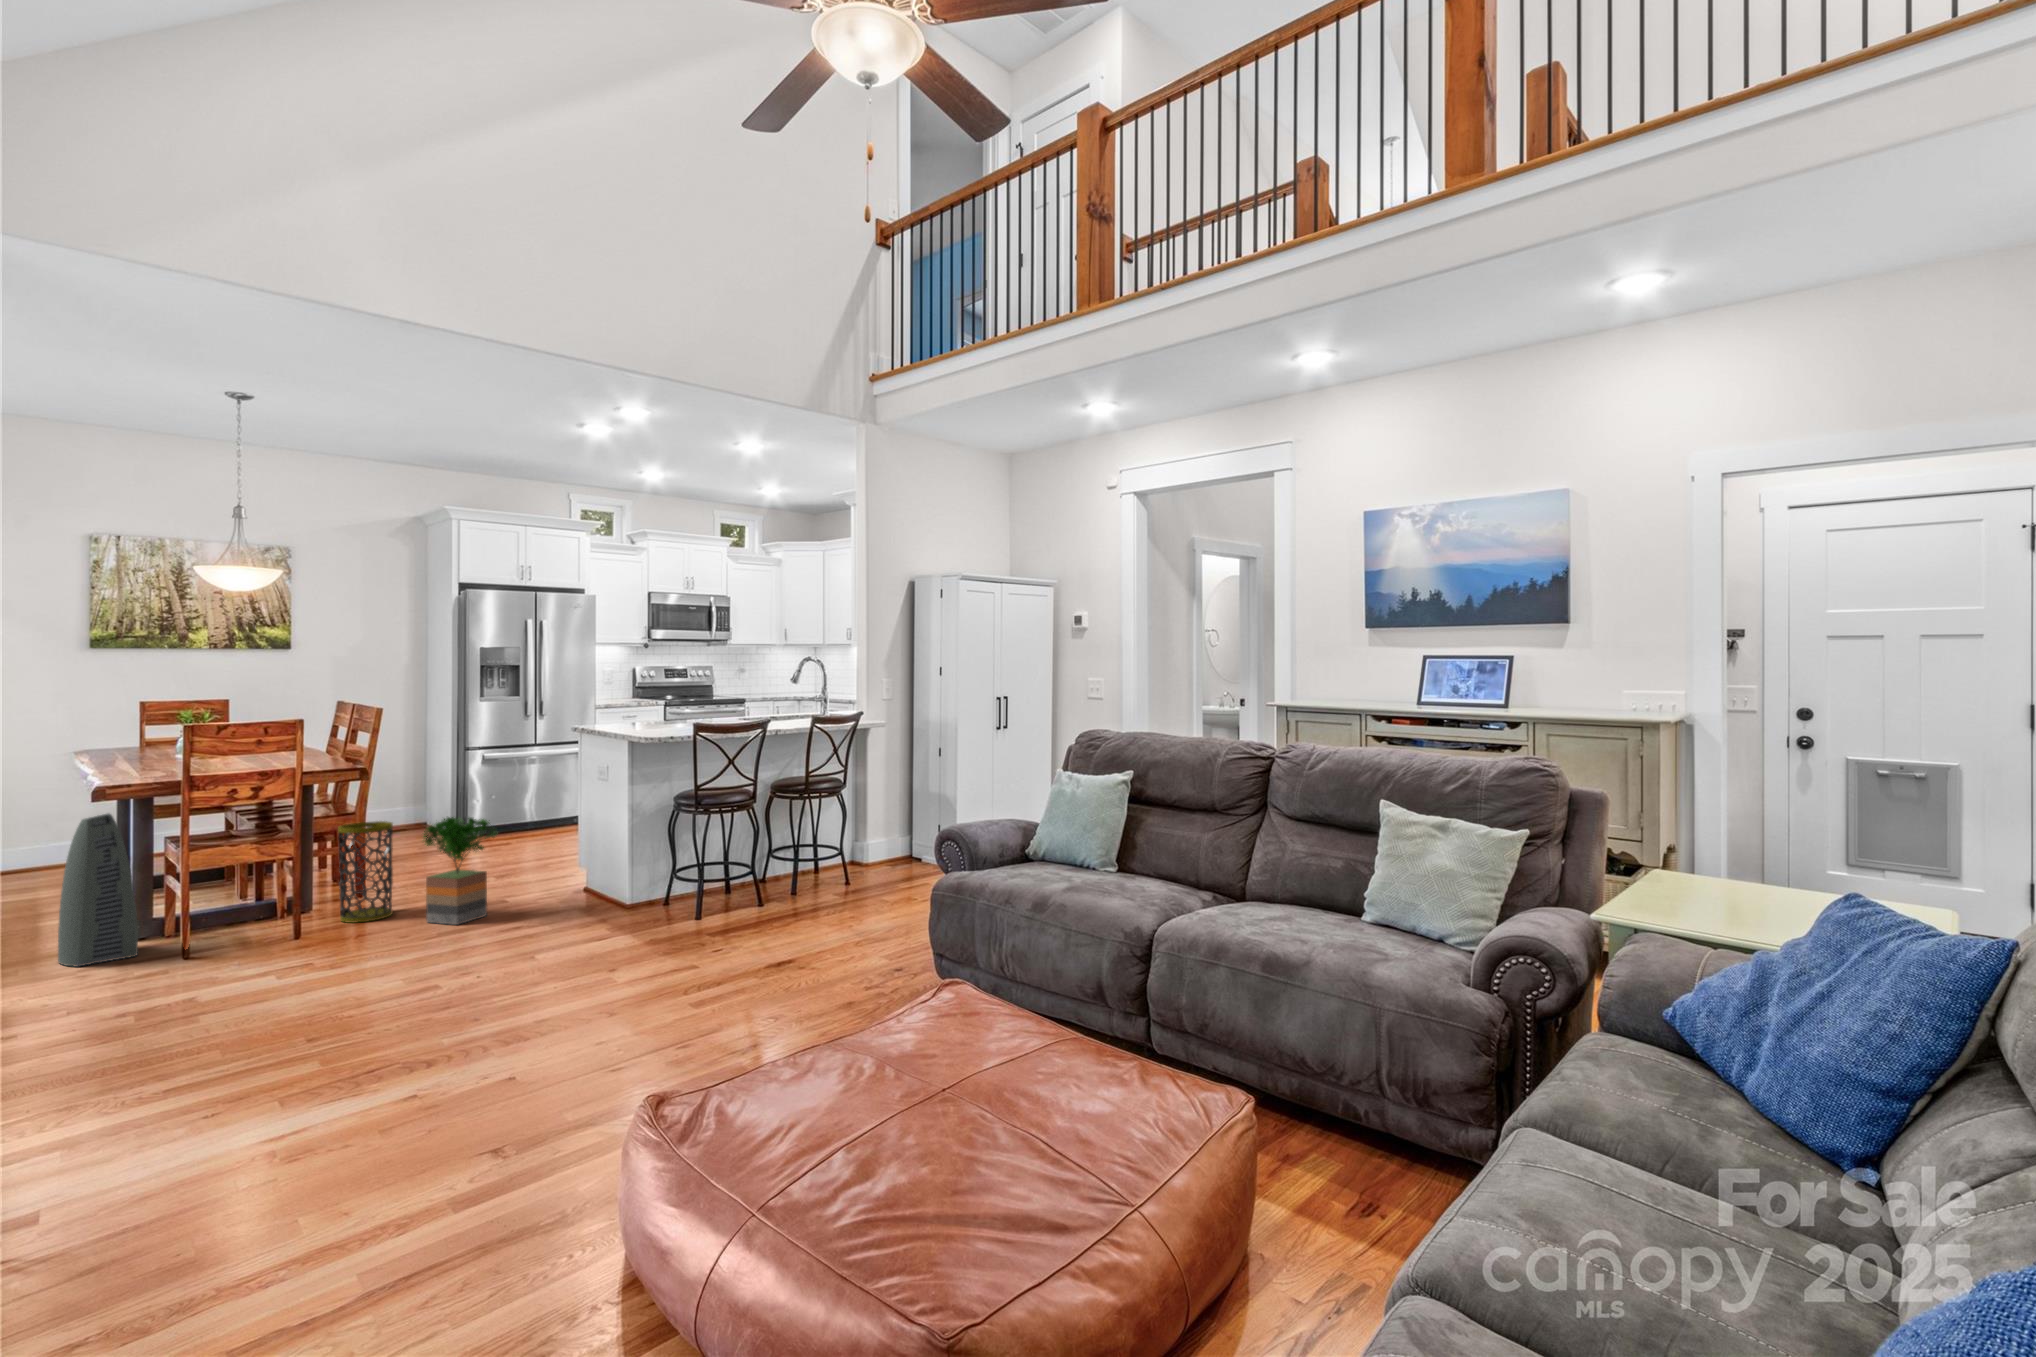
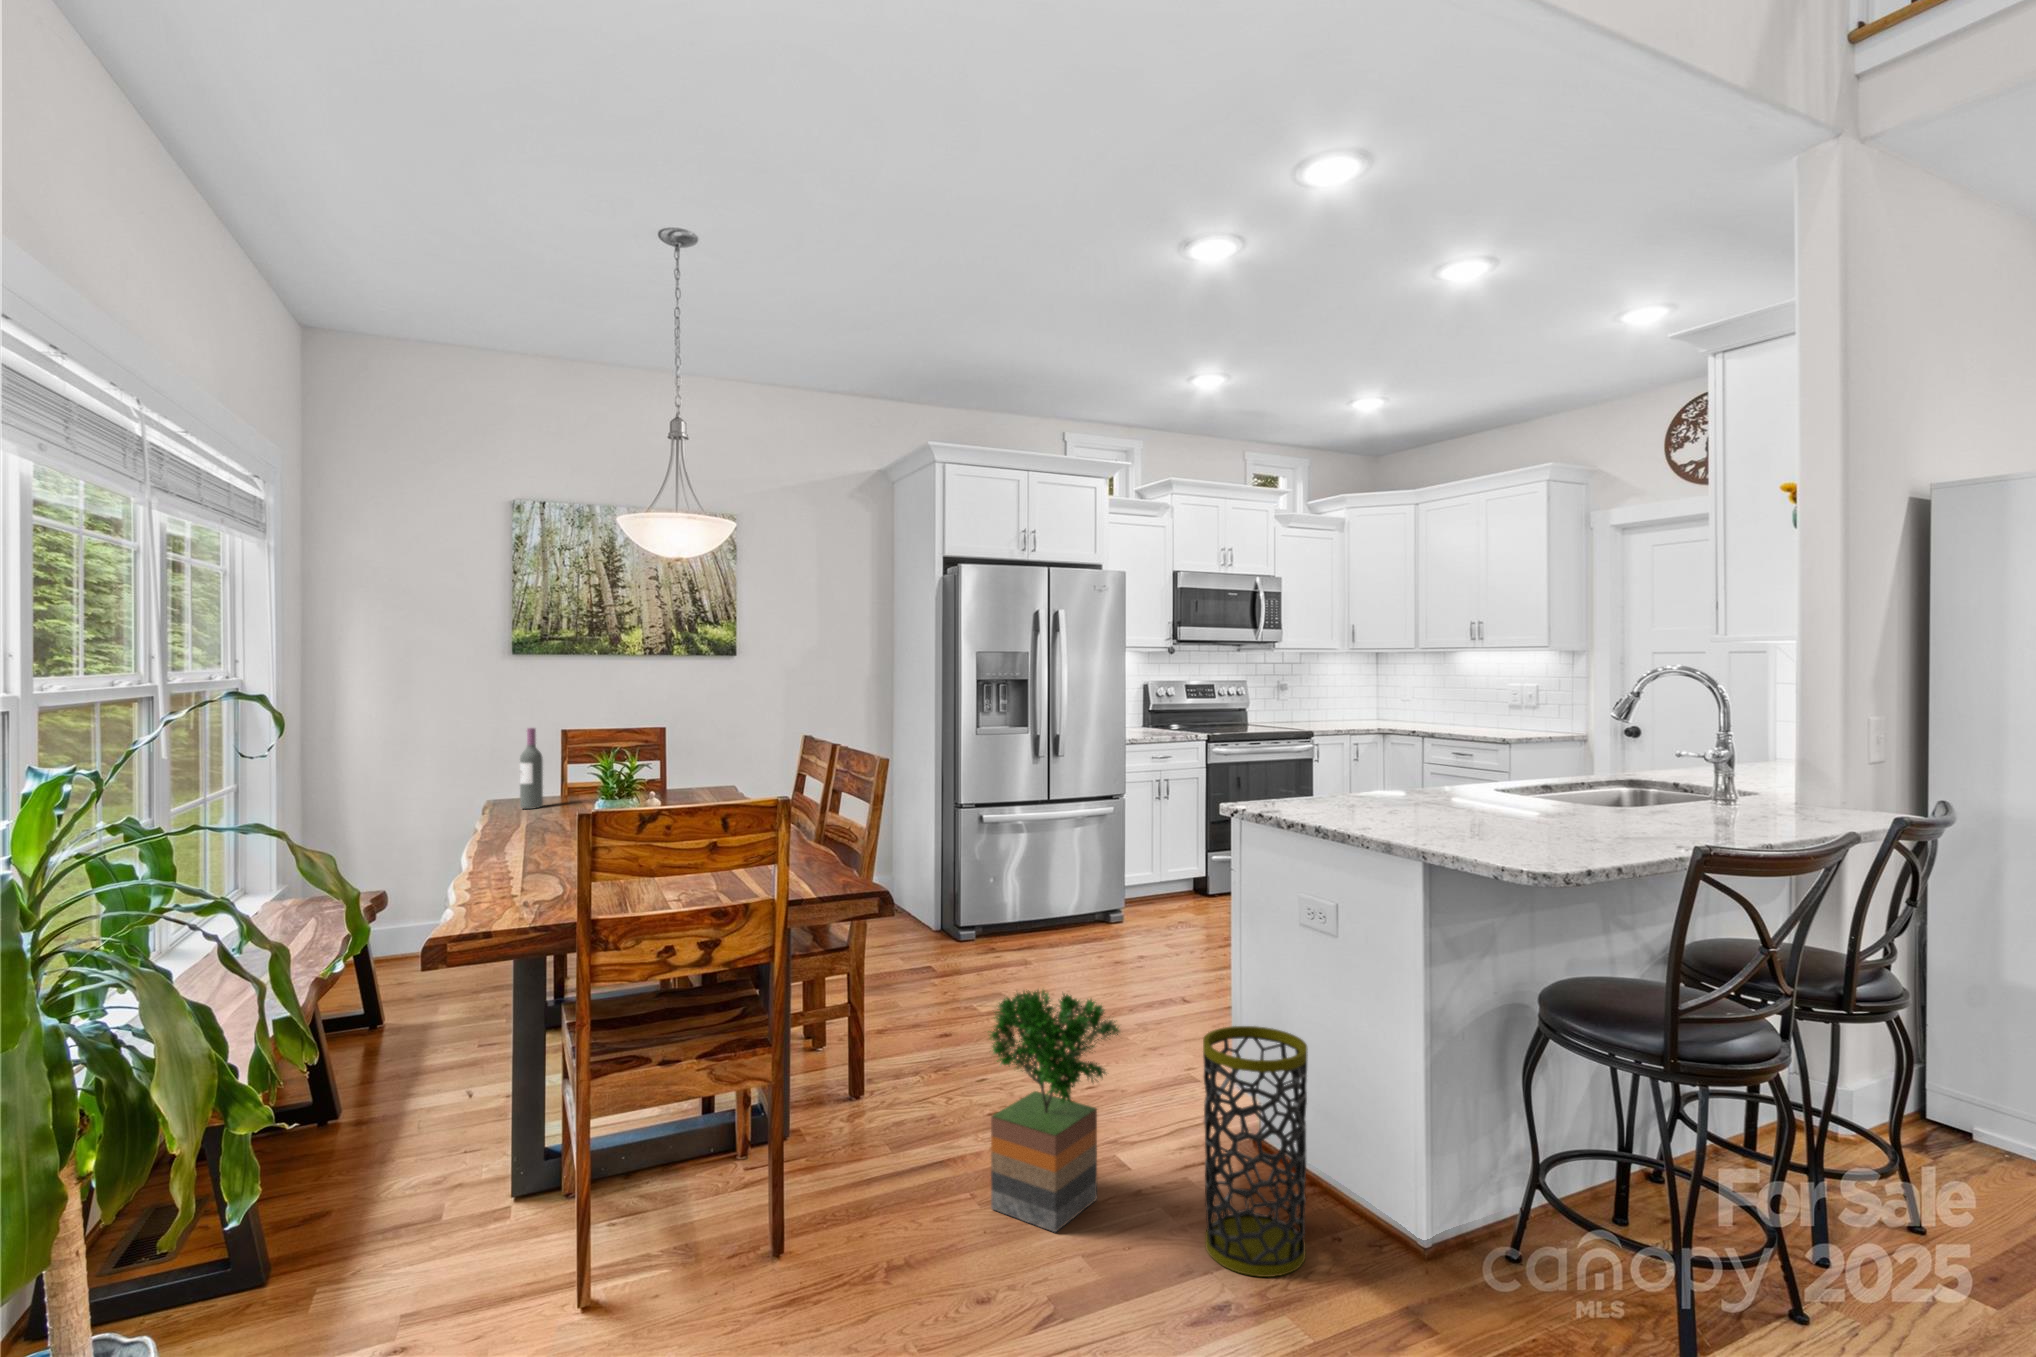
wine bottle: none [111,698,130,752] -> present [520,728,543,809]
air purifier: present [58,813,138,967] -> none [387,964,513,1283]
trash can: present [338,821,393,923] -> present [1203,1026,1308,1277]

